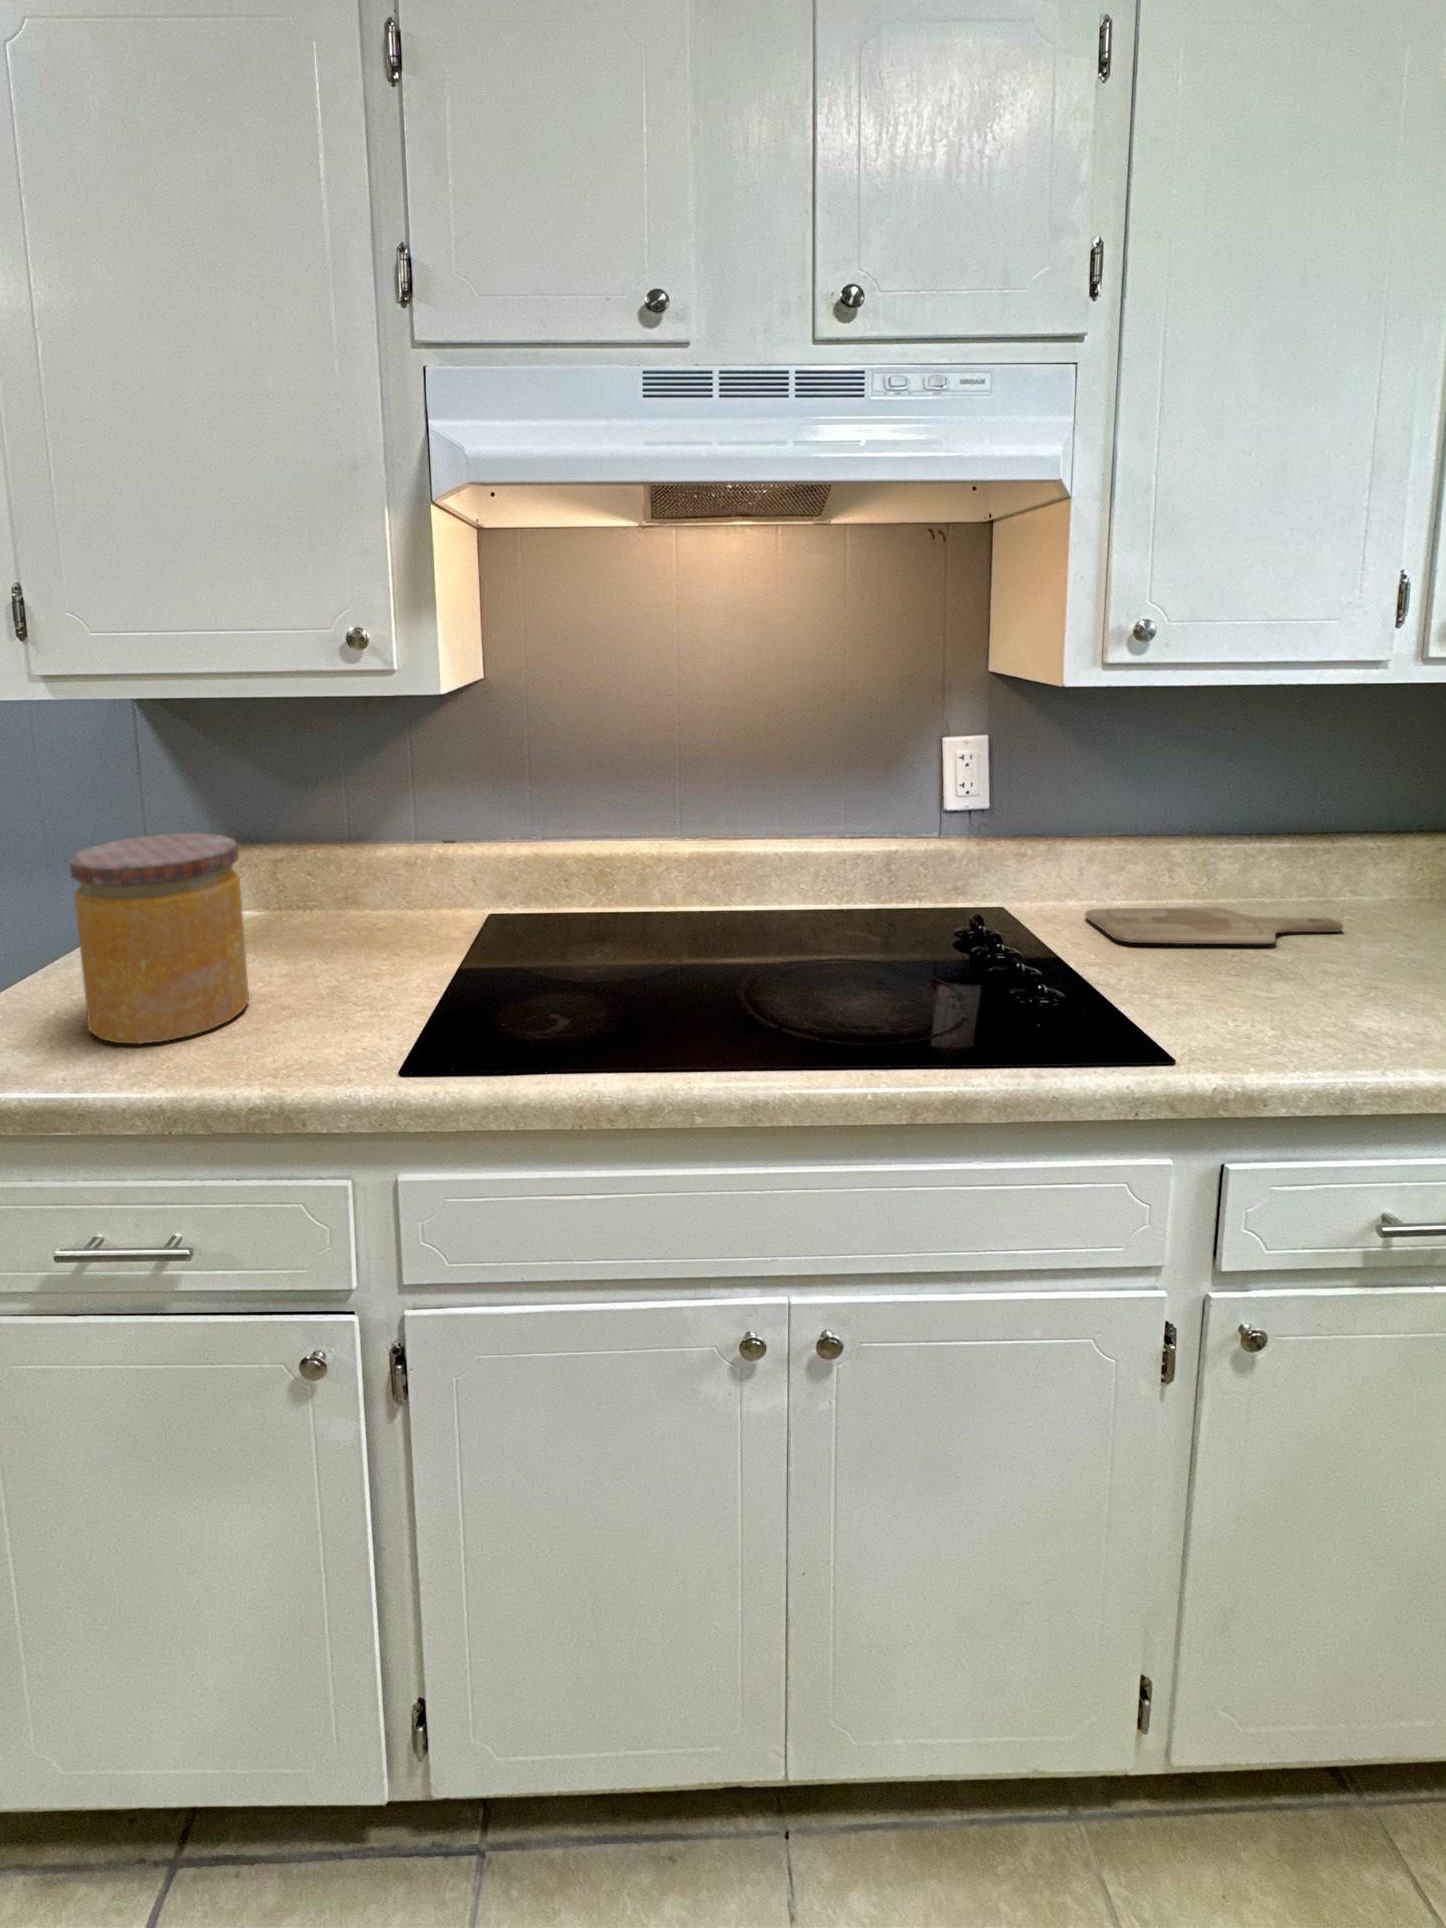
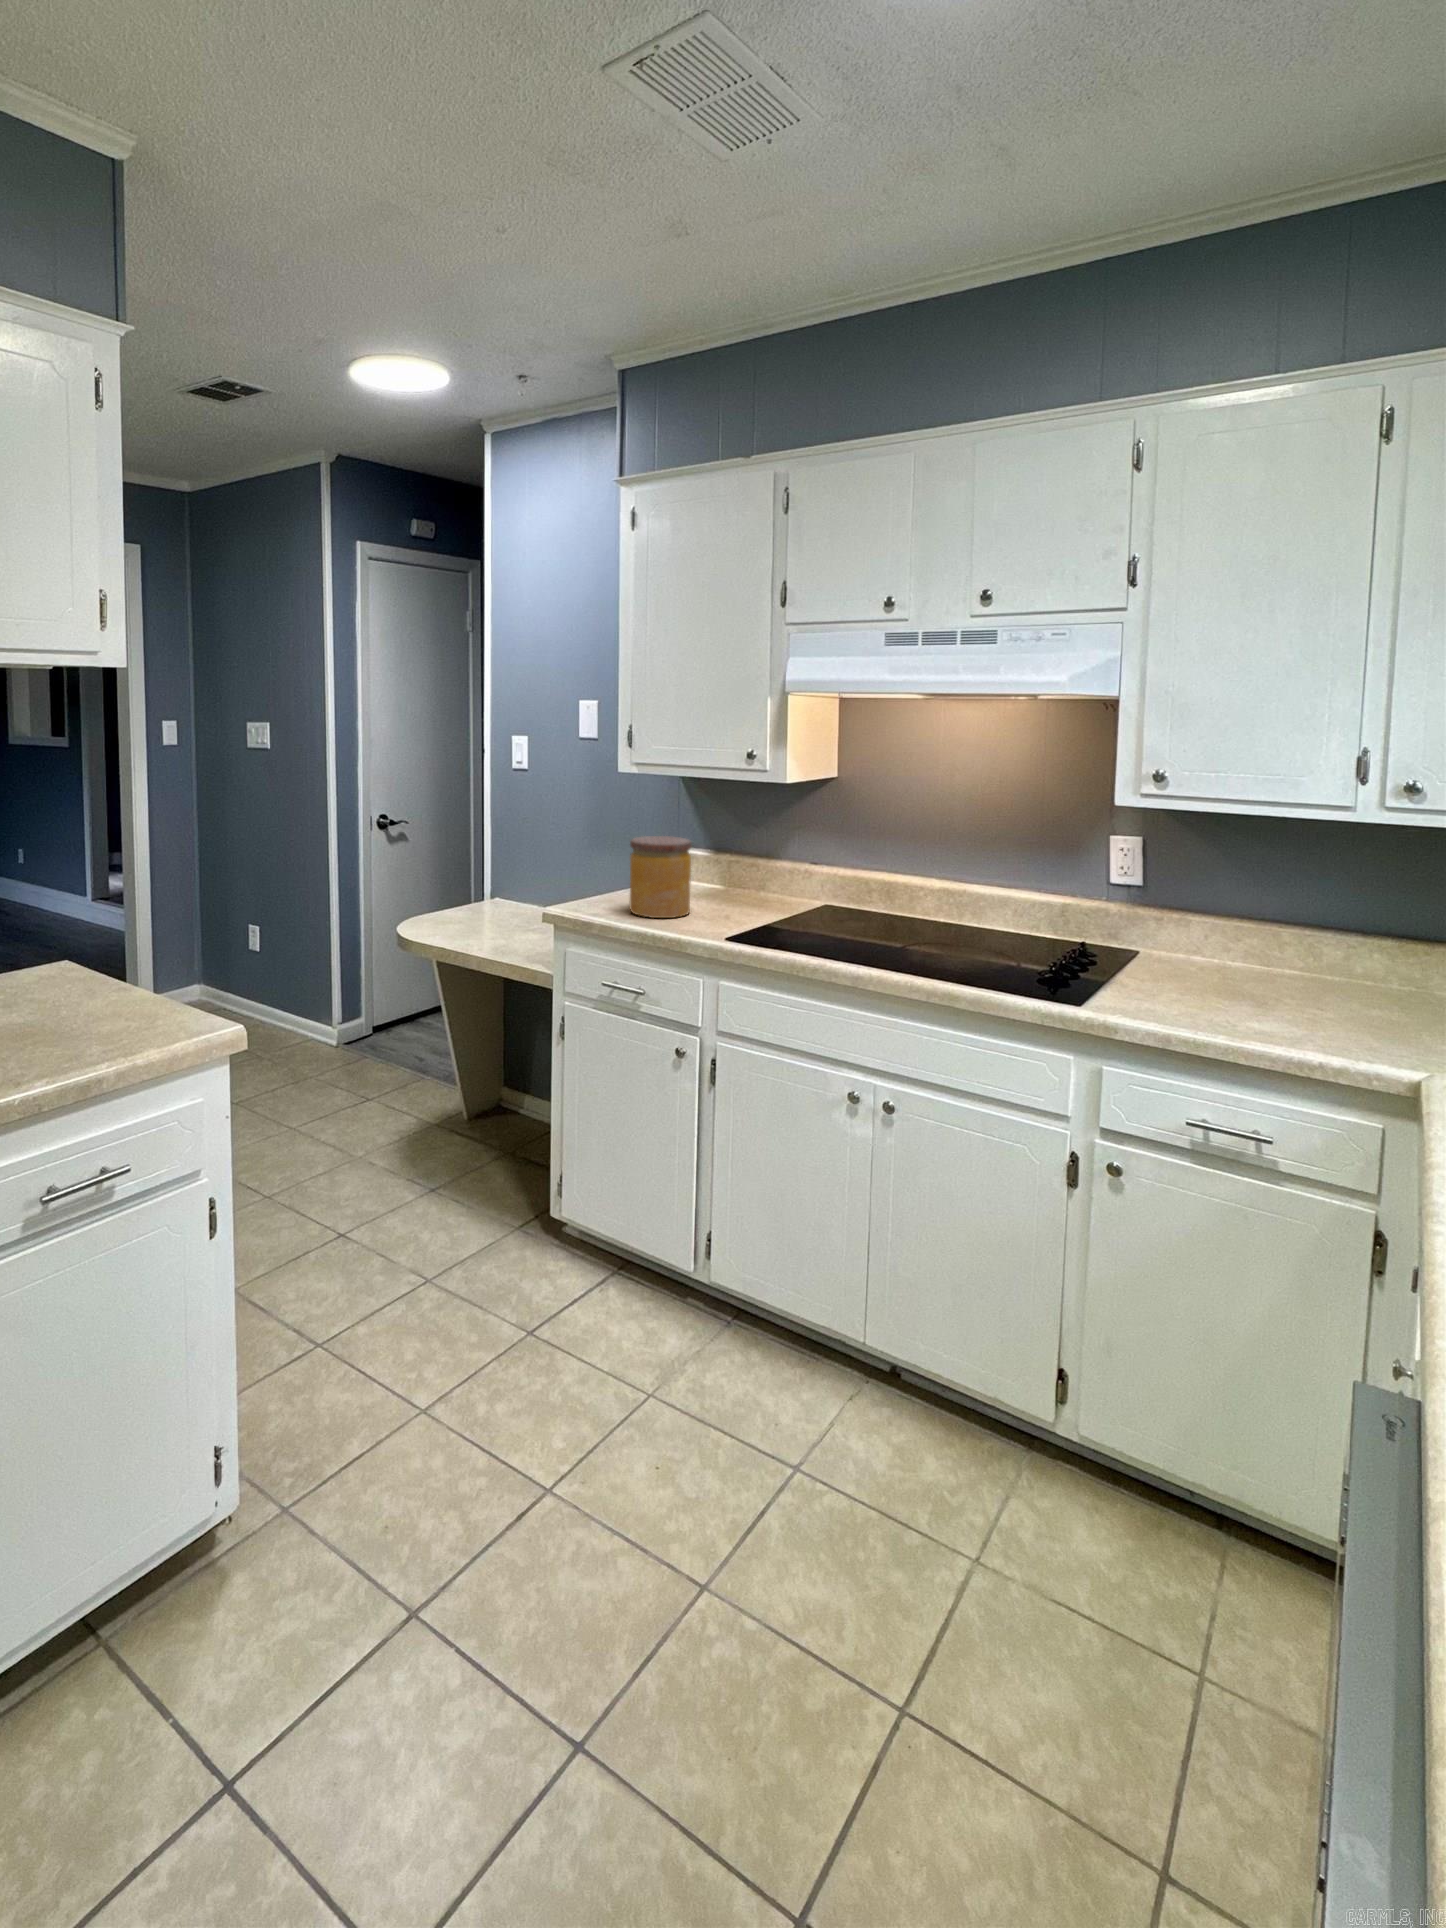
cutting board: present [1085,907,1343,944] -> none [1173,961,1382,1005]

